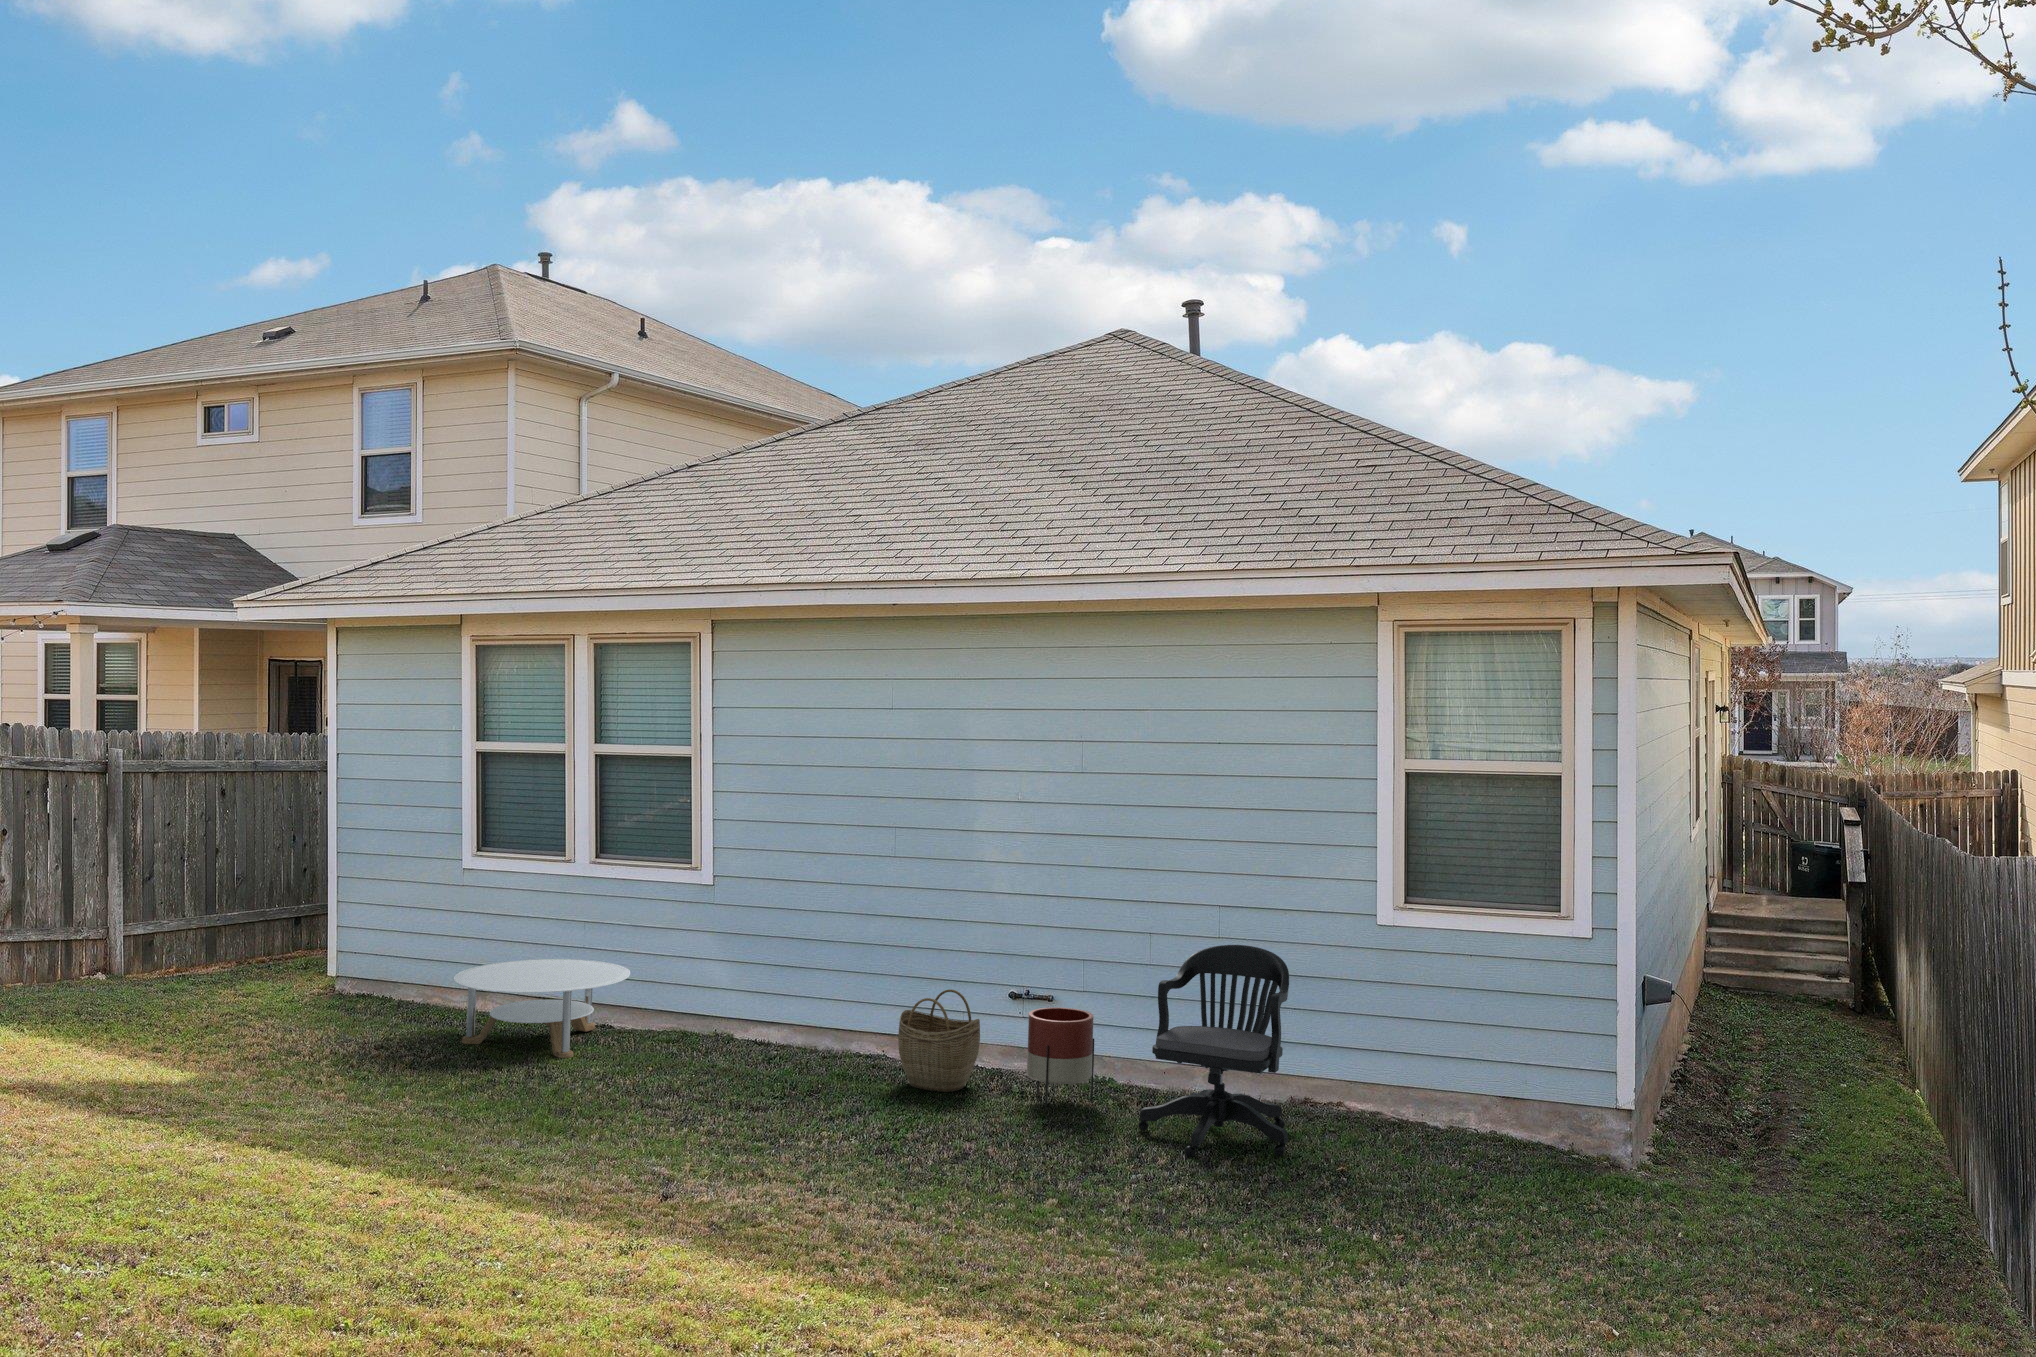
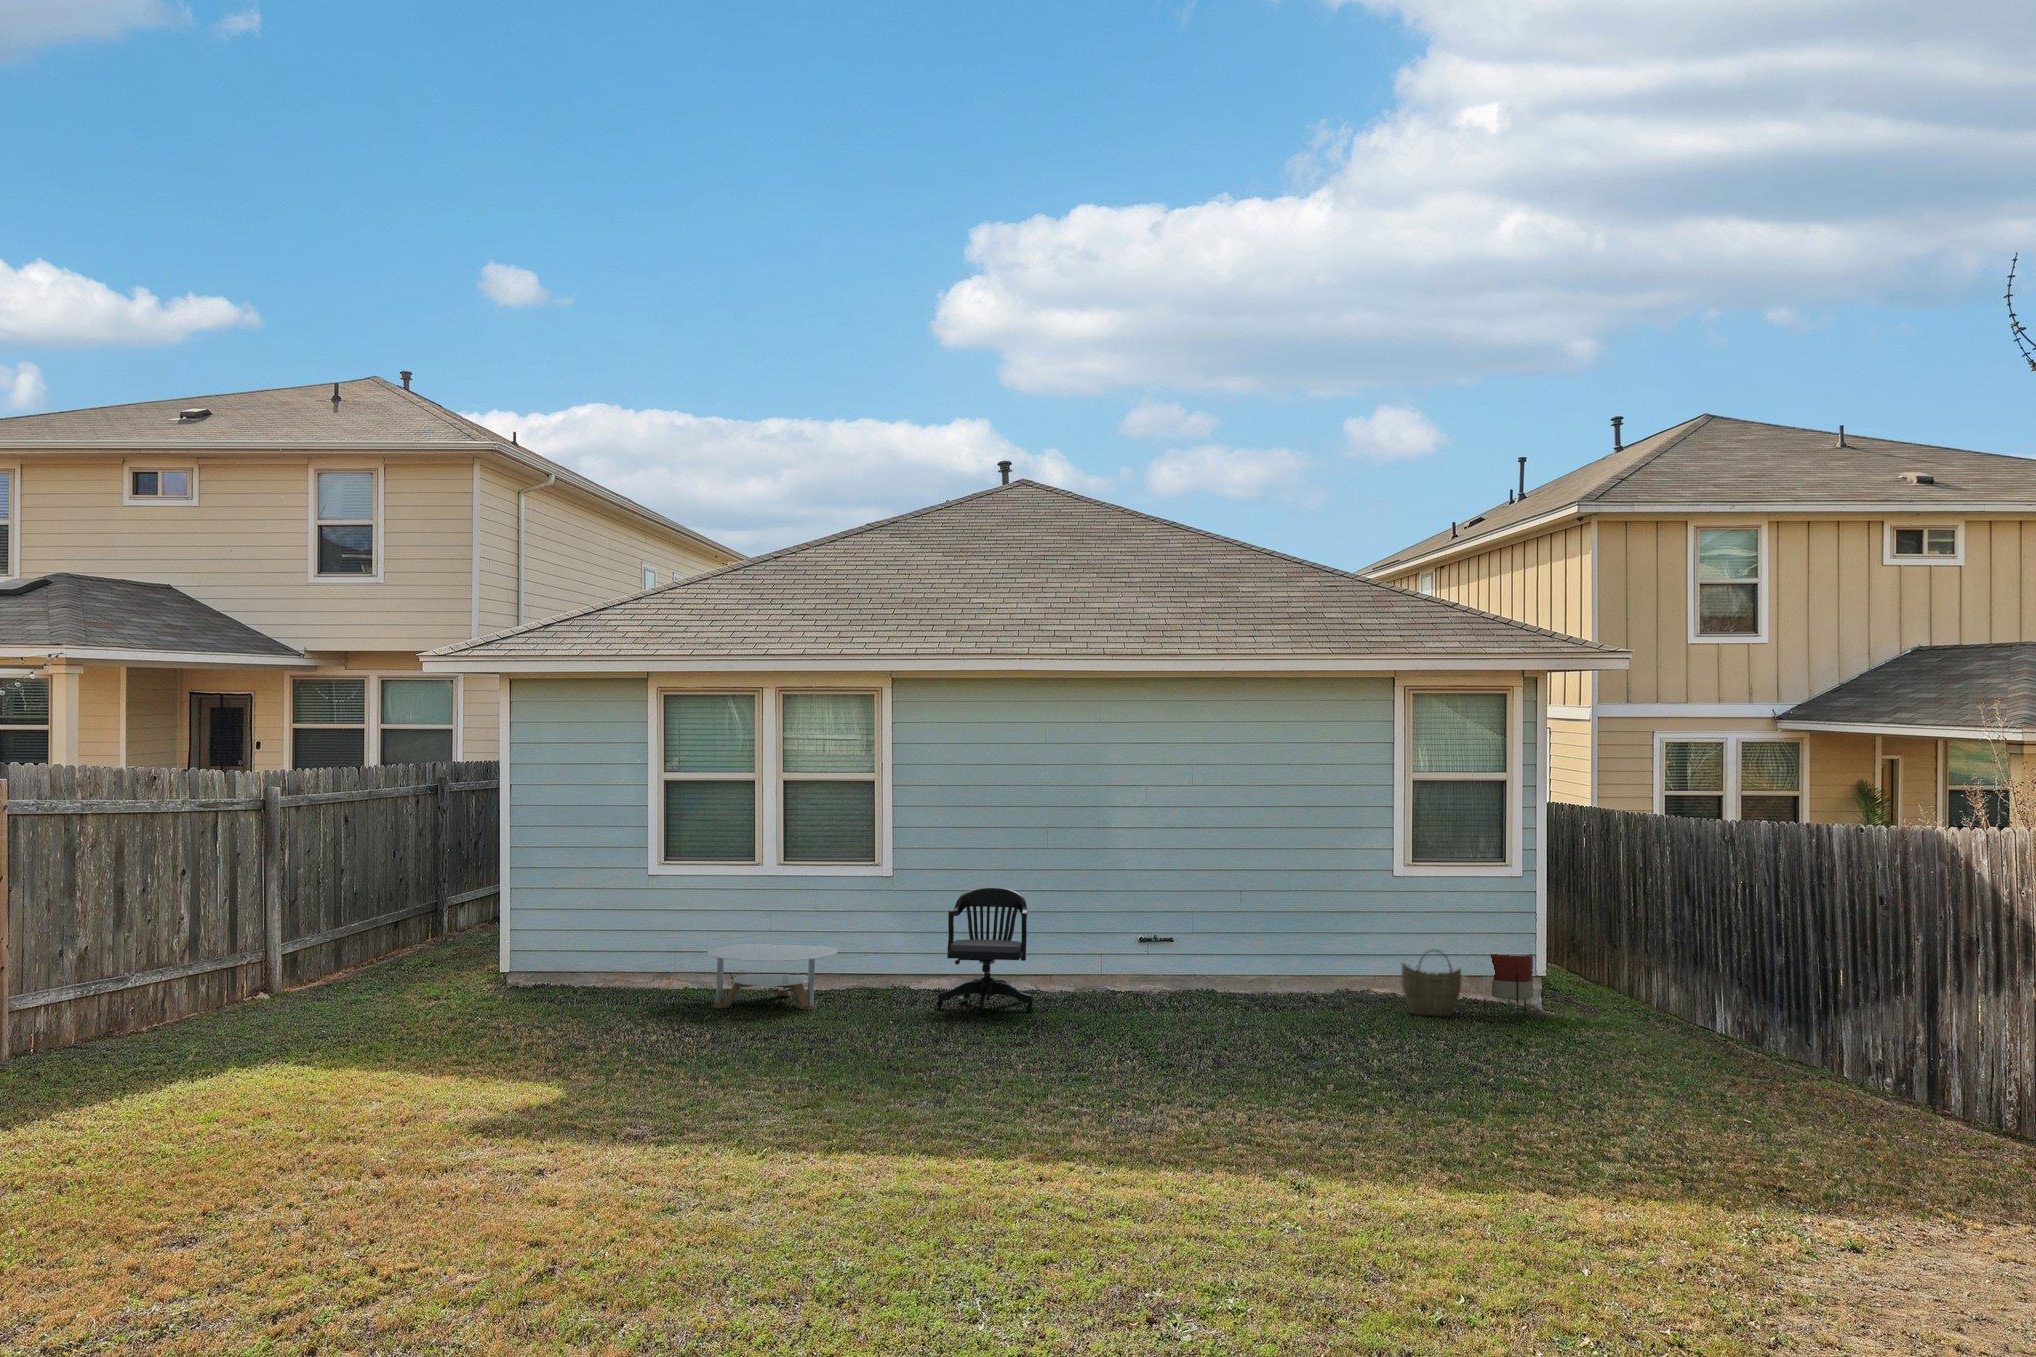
chair: present [1138,945,1289,1157] -> present [936,888,1034,1015]
woven basket: present [898,989,980,1092] -> present [1402,949,1462,1017]
planter: present [1027,1007,1094,1111] -> present [1484,954,1533,1019]

